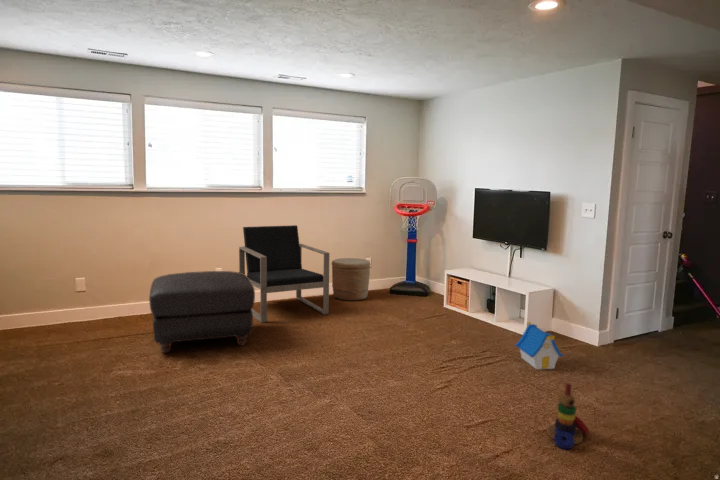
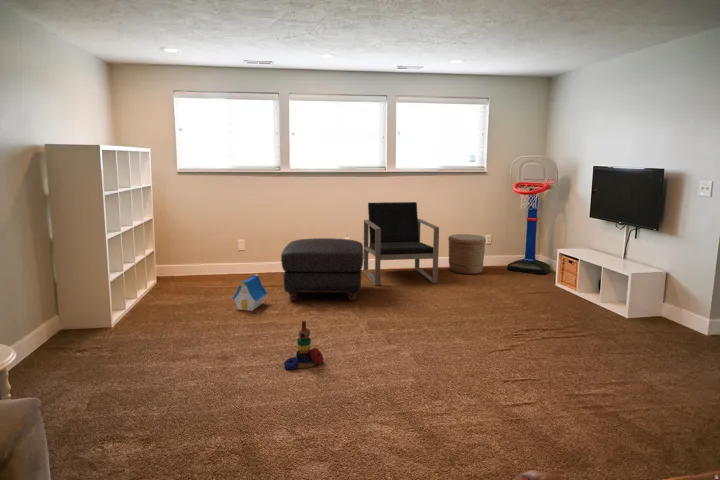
toy house: present [515,322,563,369] -> present [232,274,267,311]
stacking toy: present [547,383,589,449] -> present [284,321,324,370]

